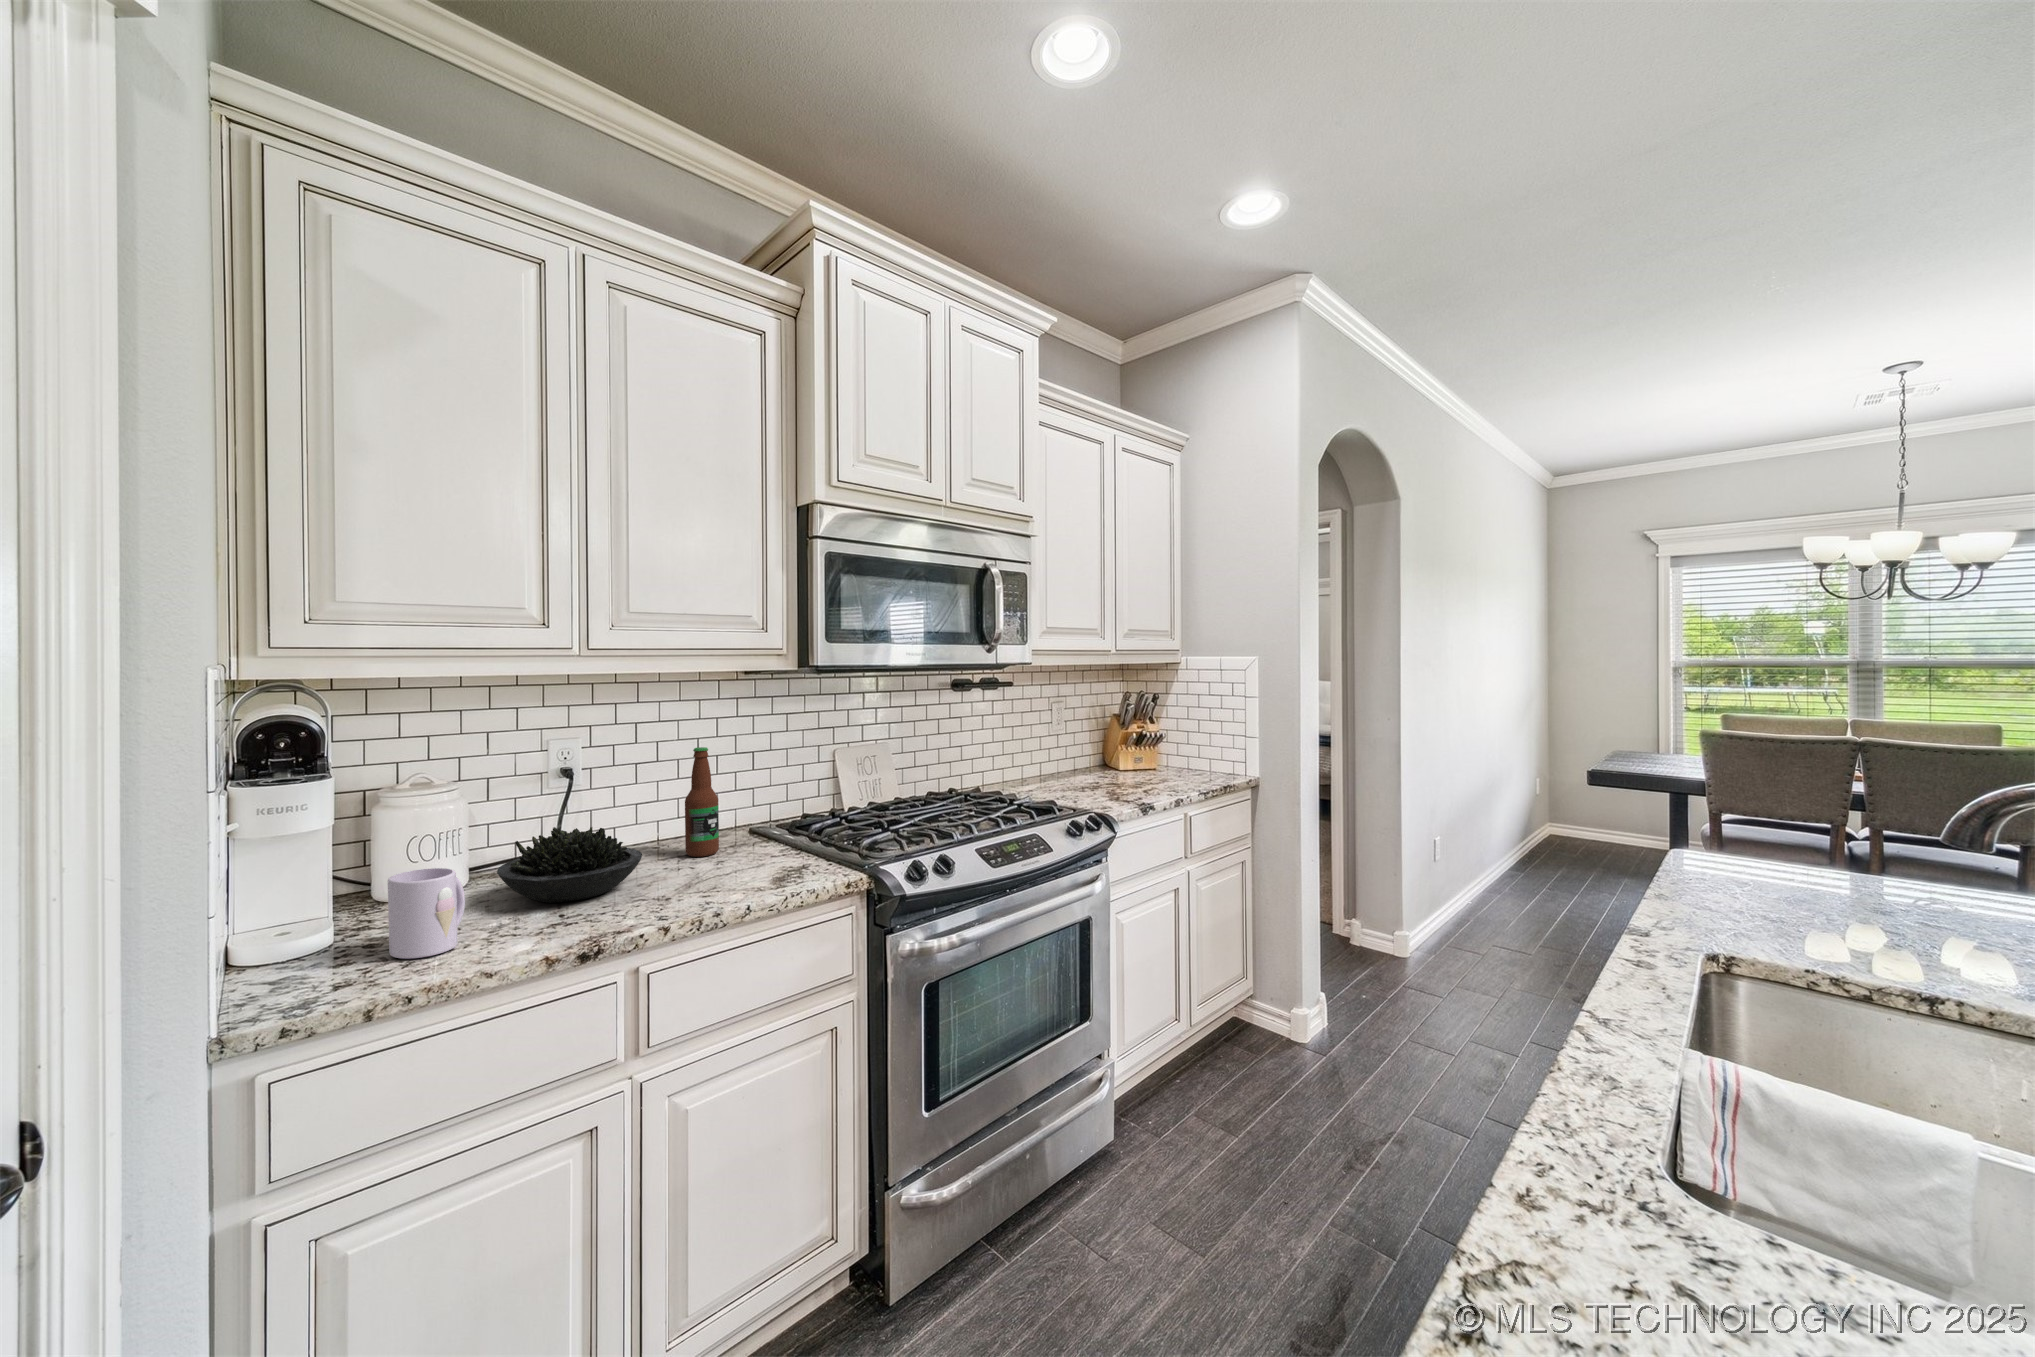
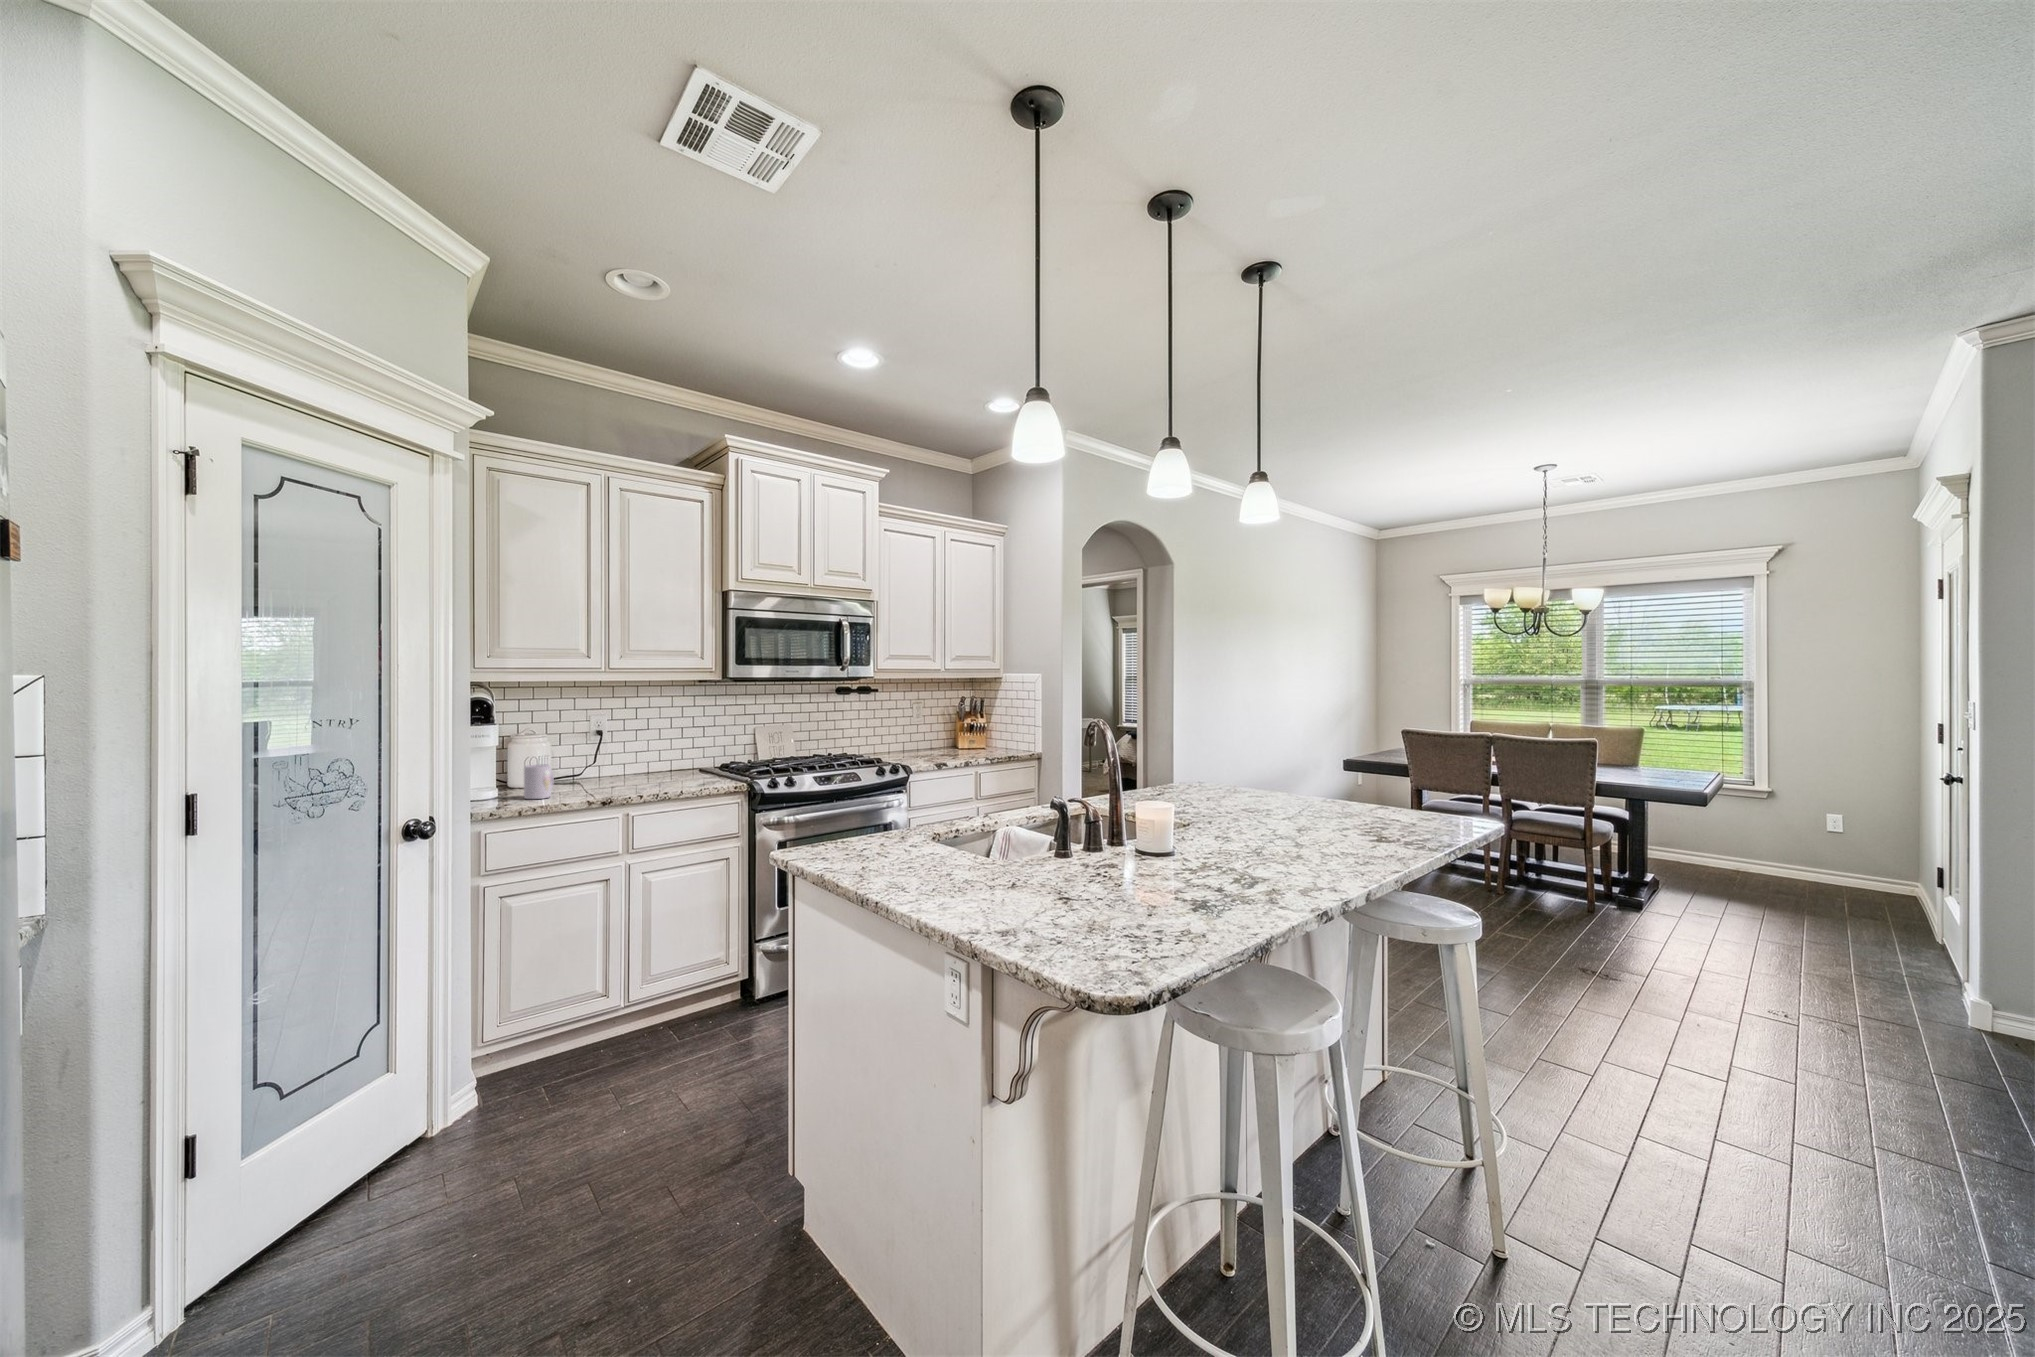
bottle: present [685,747,719,857] -> none [659,721,677,777]
succulent plant: present [497,827,642,903] -> none [566,754,634,788]

